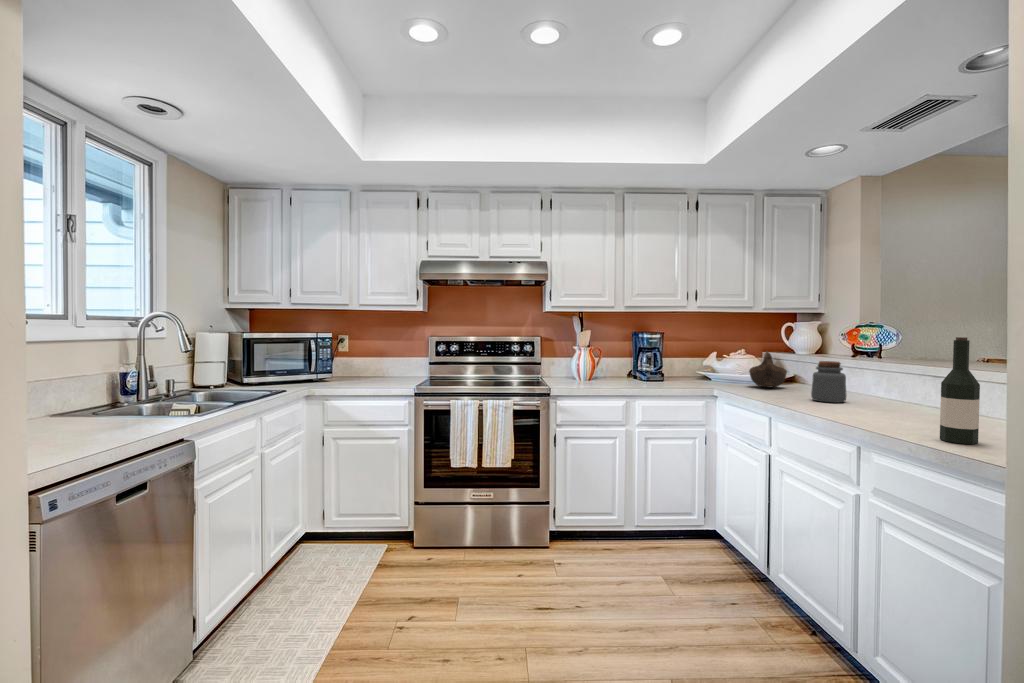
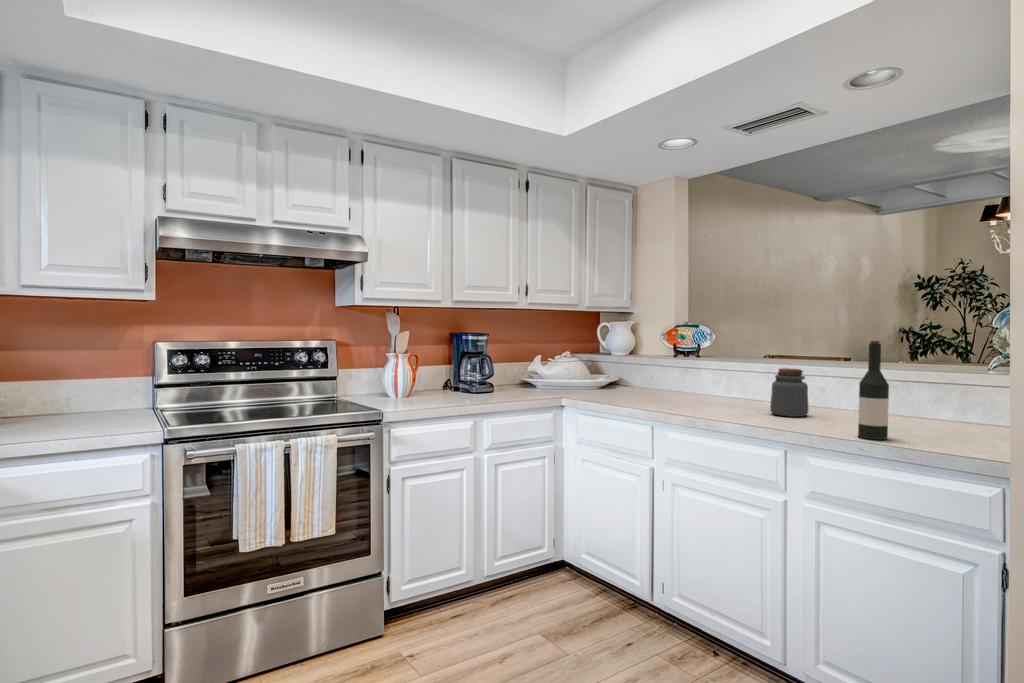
decorative bowl: present [749,351,787,388] -> none [590,353,627,393]
jar: present [811,361,847,403] -> present [770,368,809,417]

